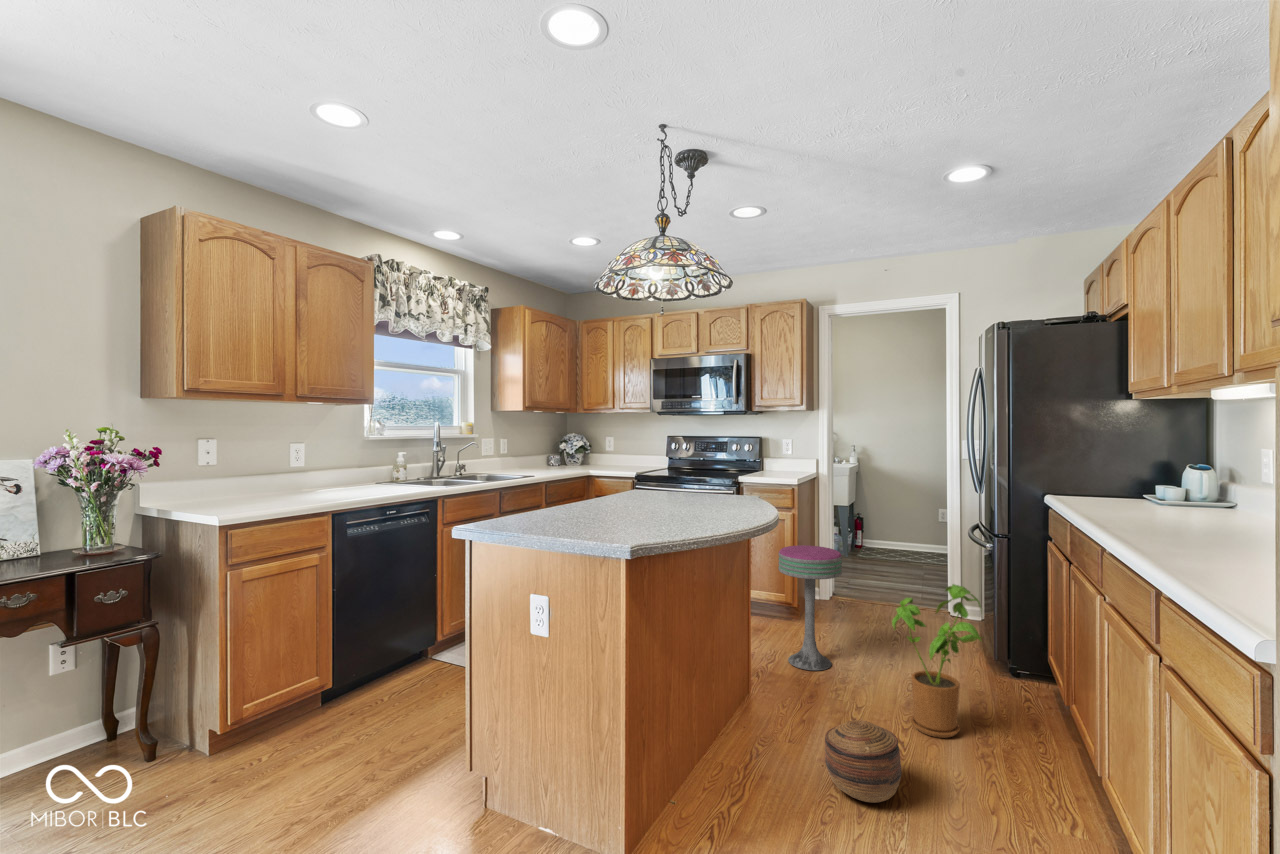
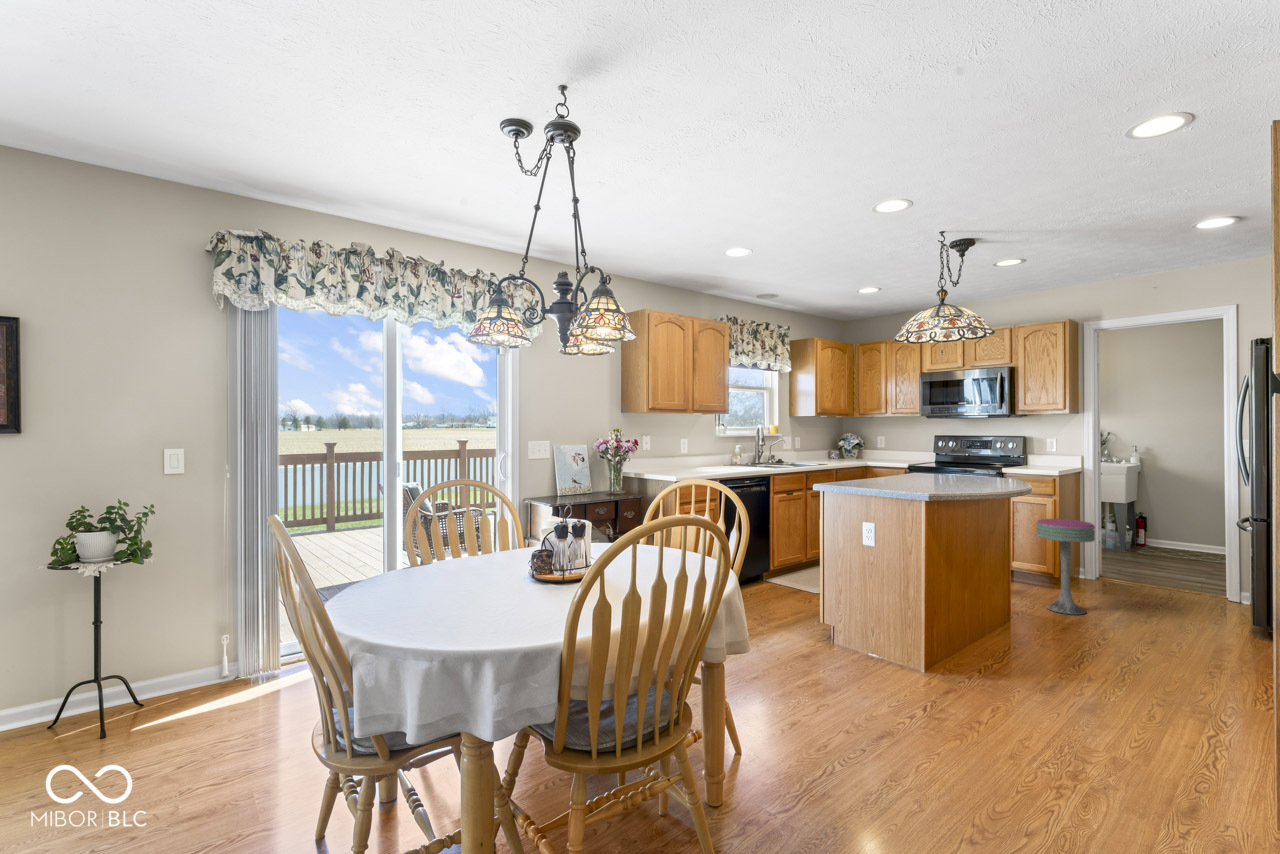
house plant: present [892,584,983,738] -> none [1133,542,1214,657]
basket: present [825,720,901,803] -> none [1064,622,1126,673]

